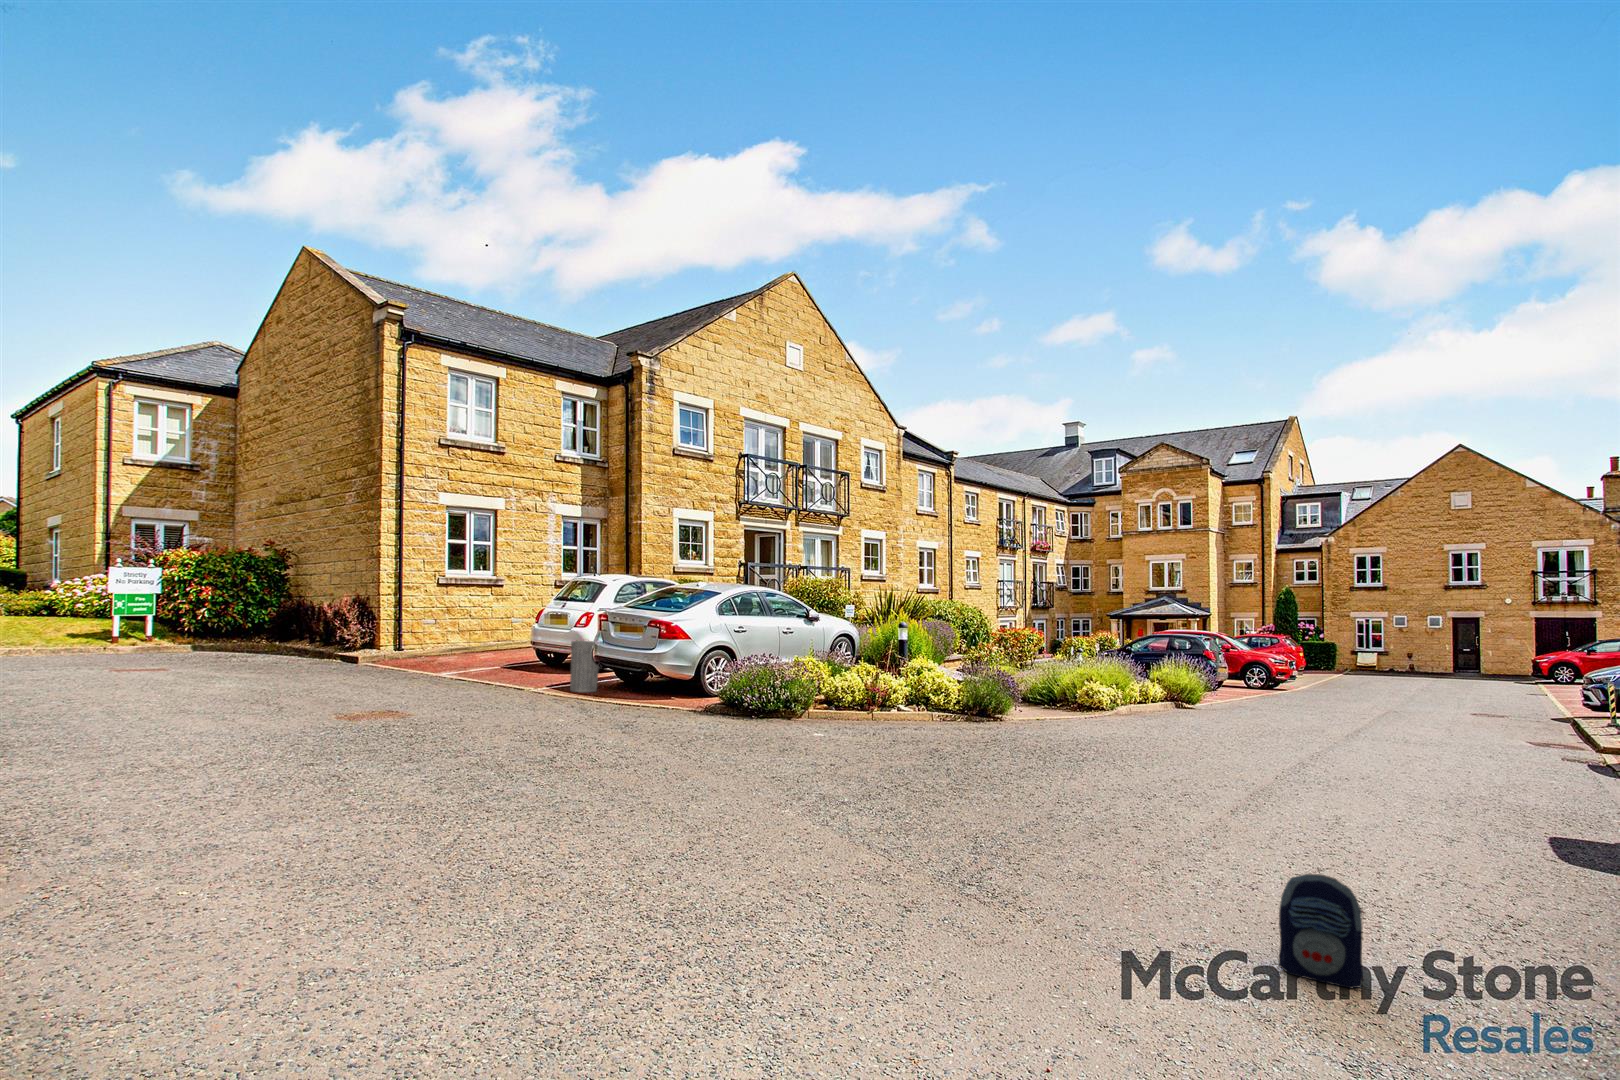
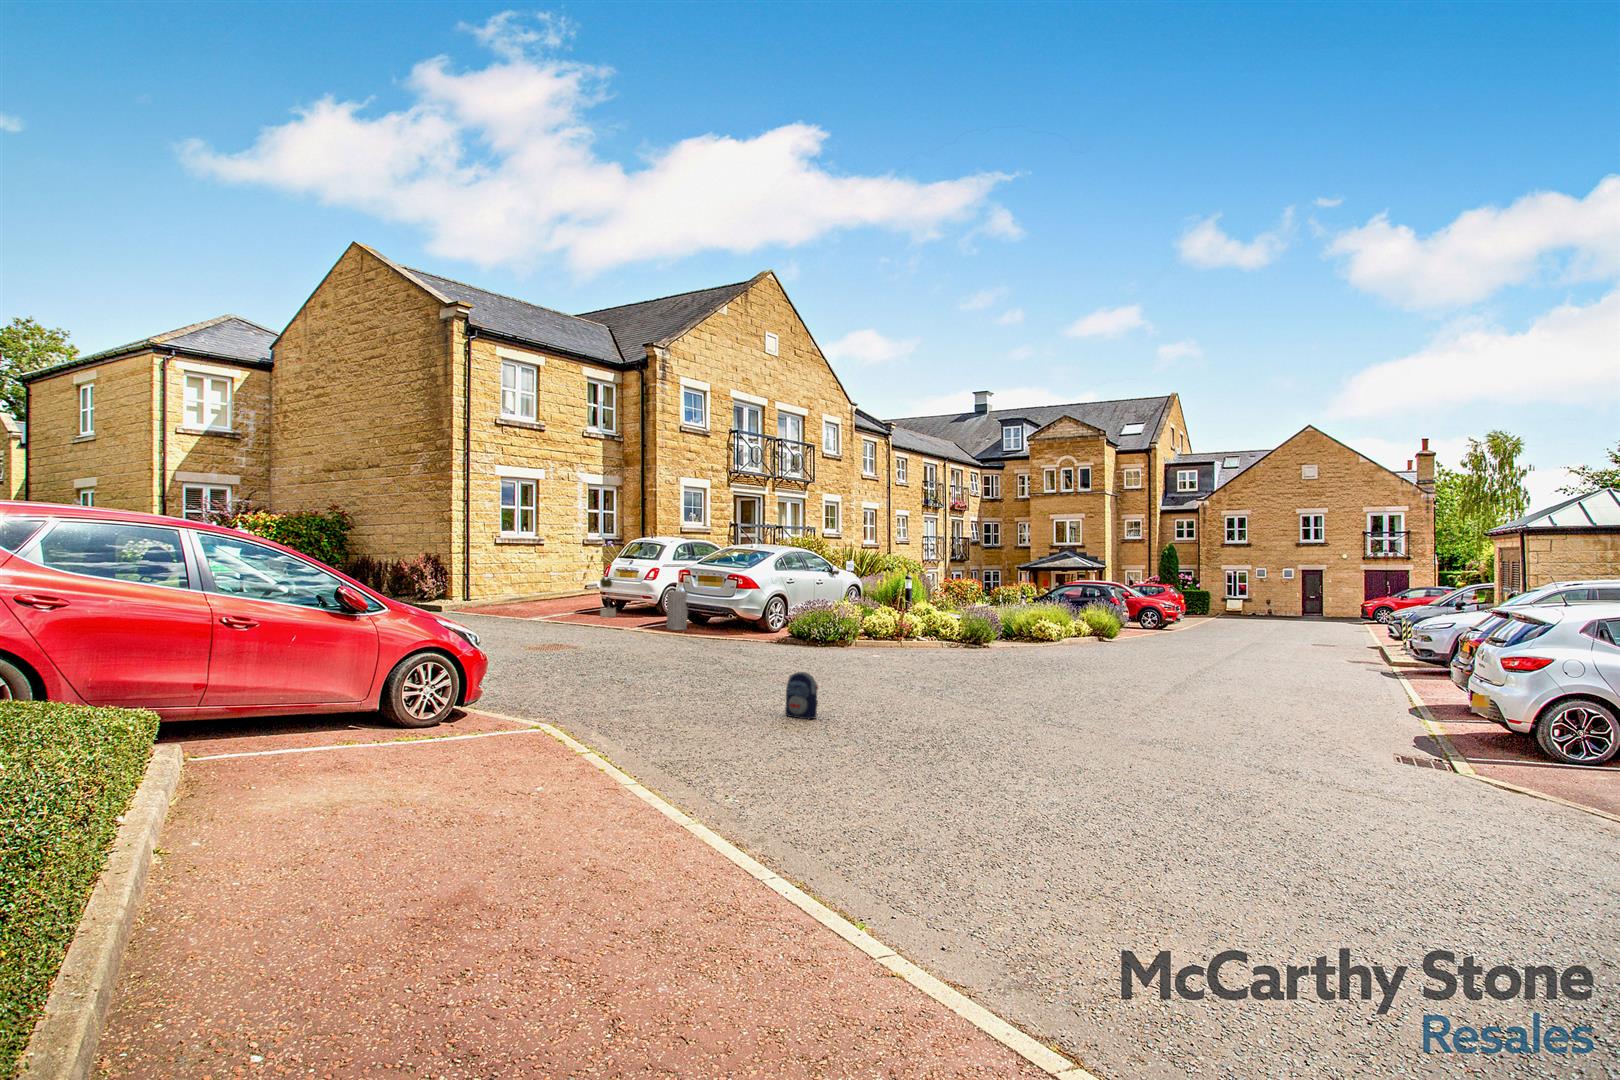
potted tree: none [516,622,538,674] -> present [600,577,616,617]
backpack: present [1279,874,1365,988] -> present [785,672,818,719]

